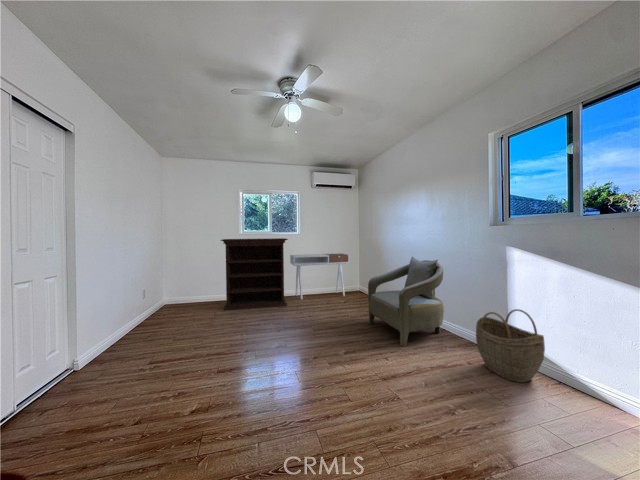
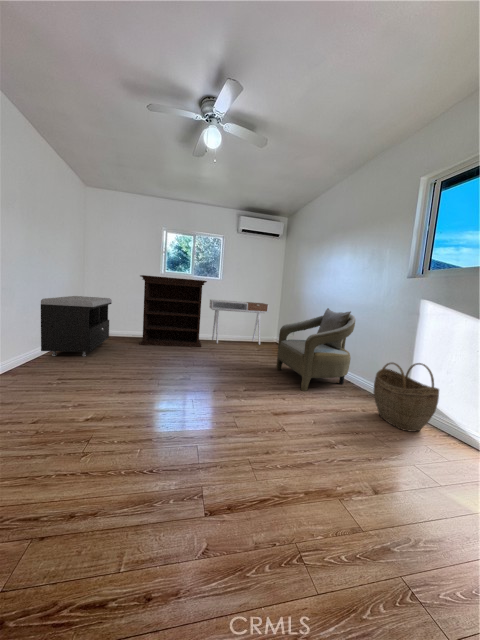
storage bench: none [123,266,193,335] -> present [41,296,112,356]

